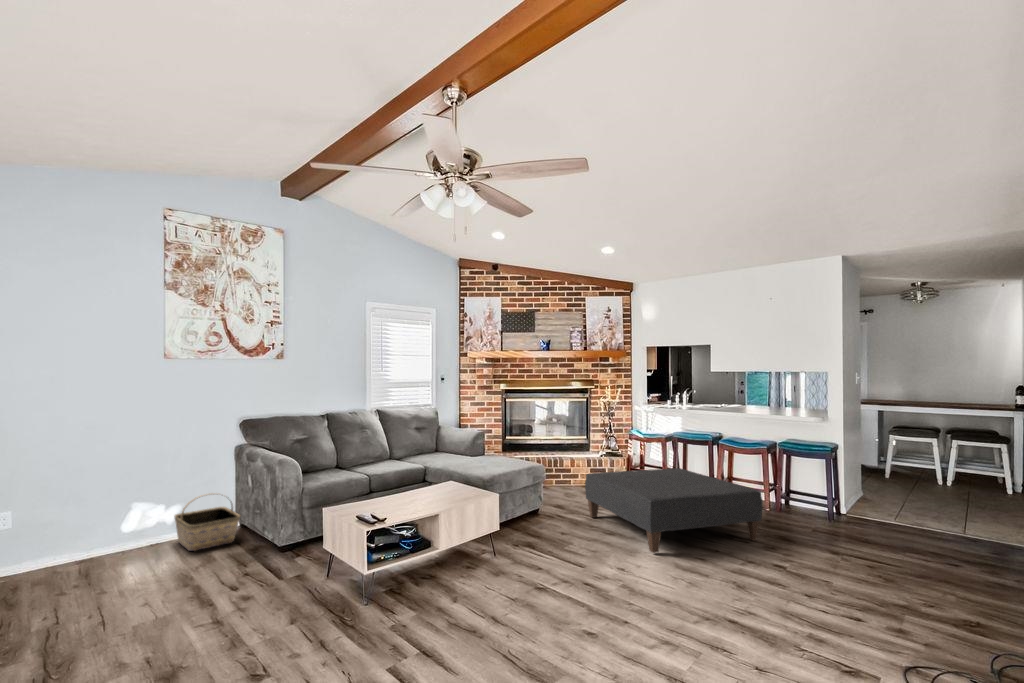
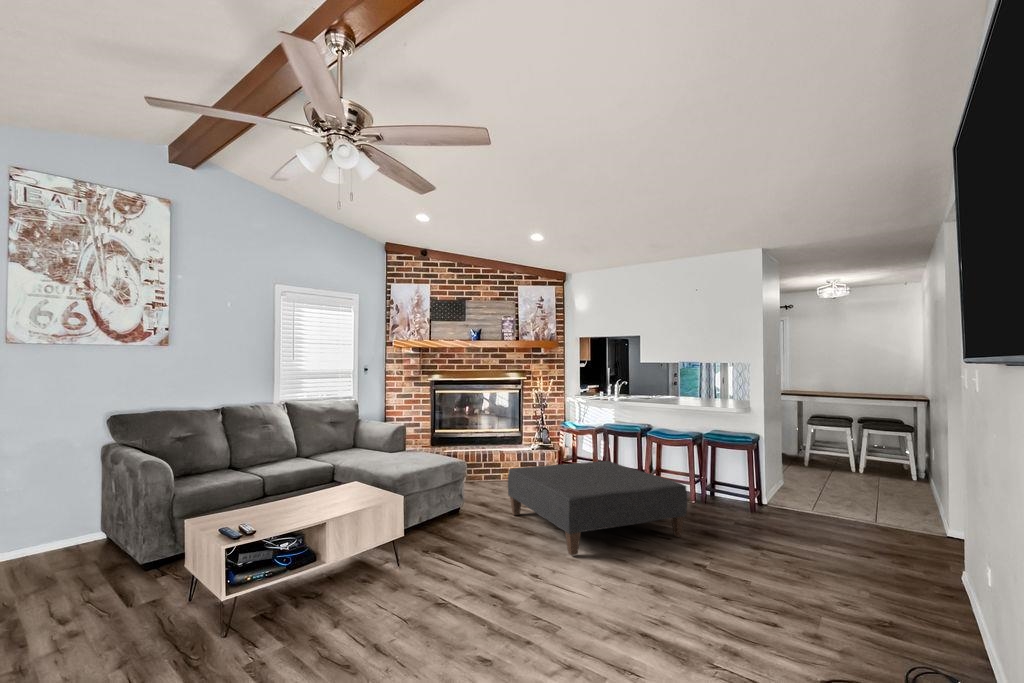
basket: present [175,496,241,551] -> none [16,501,101,571]

